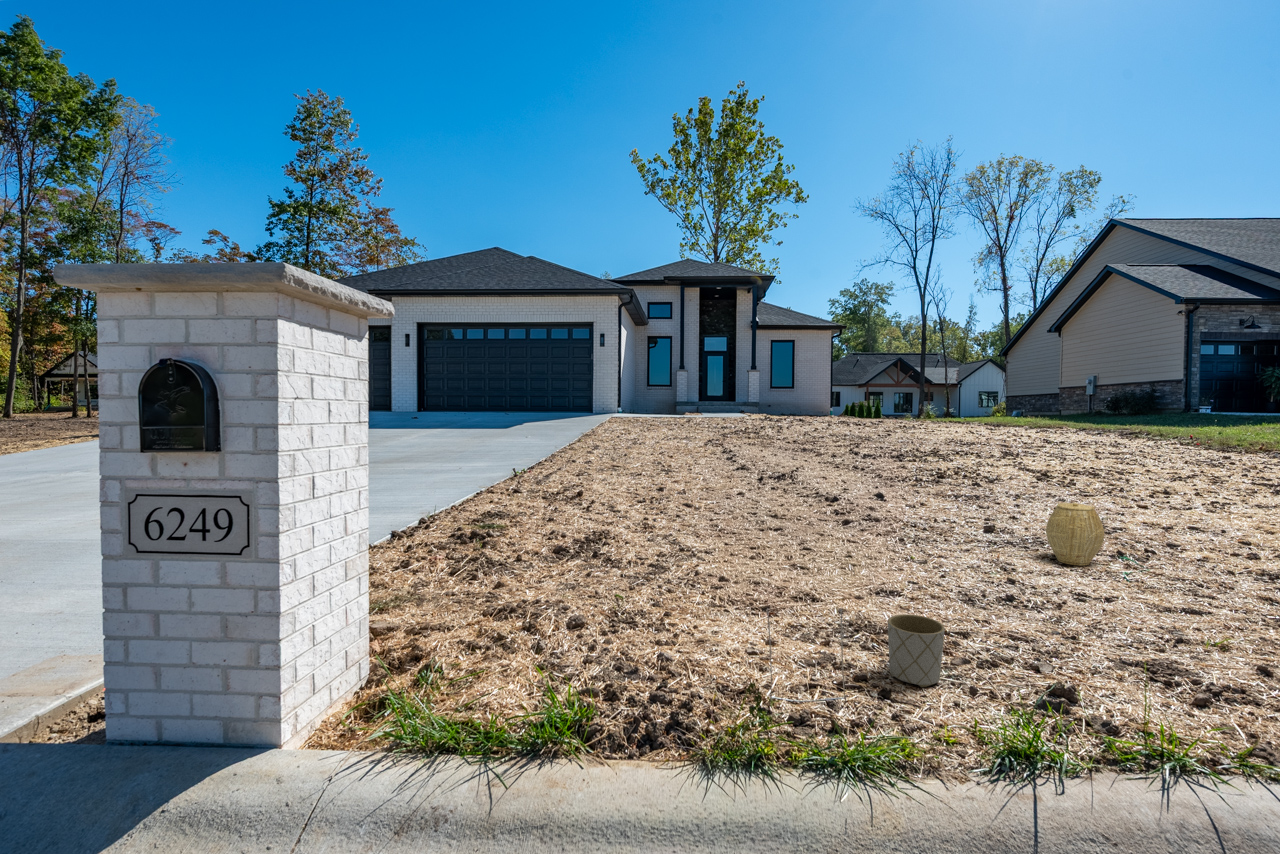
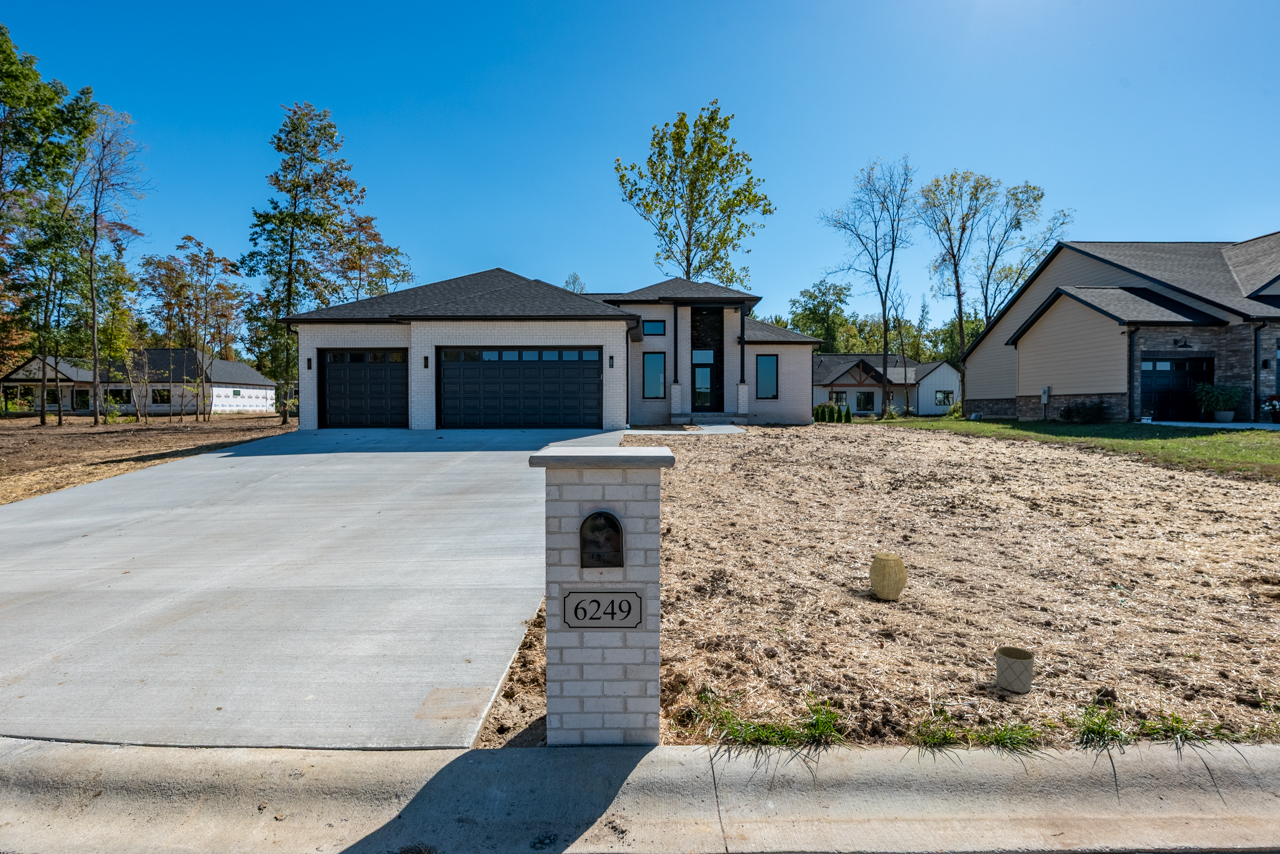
woven basket: present [1046,503,1104,566] -> present [869,553,907,600]

